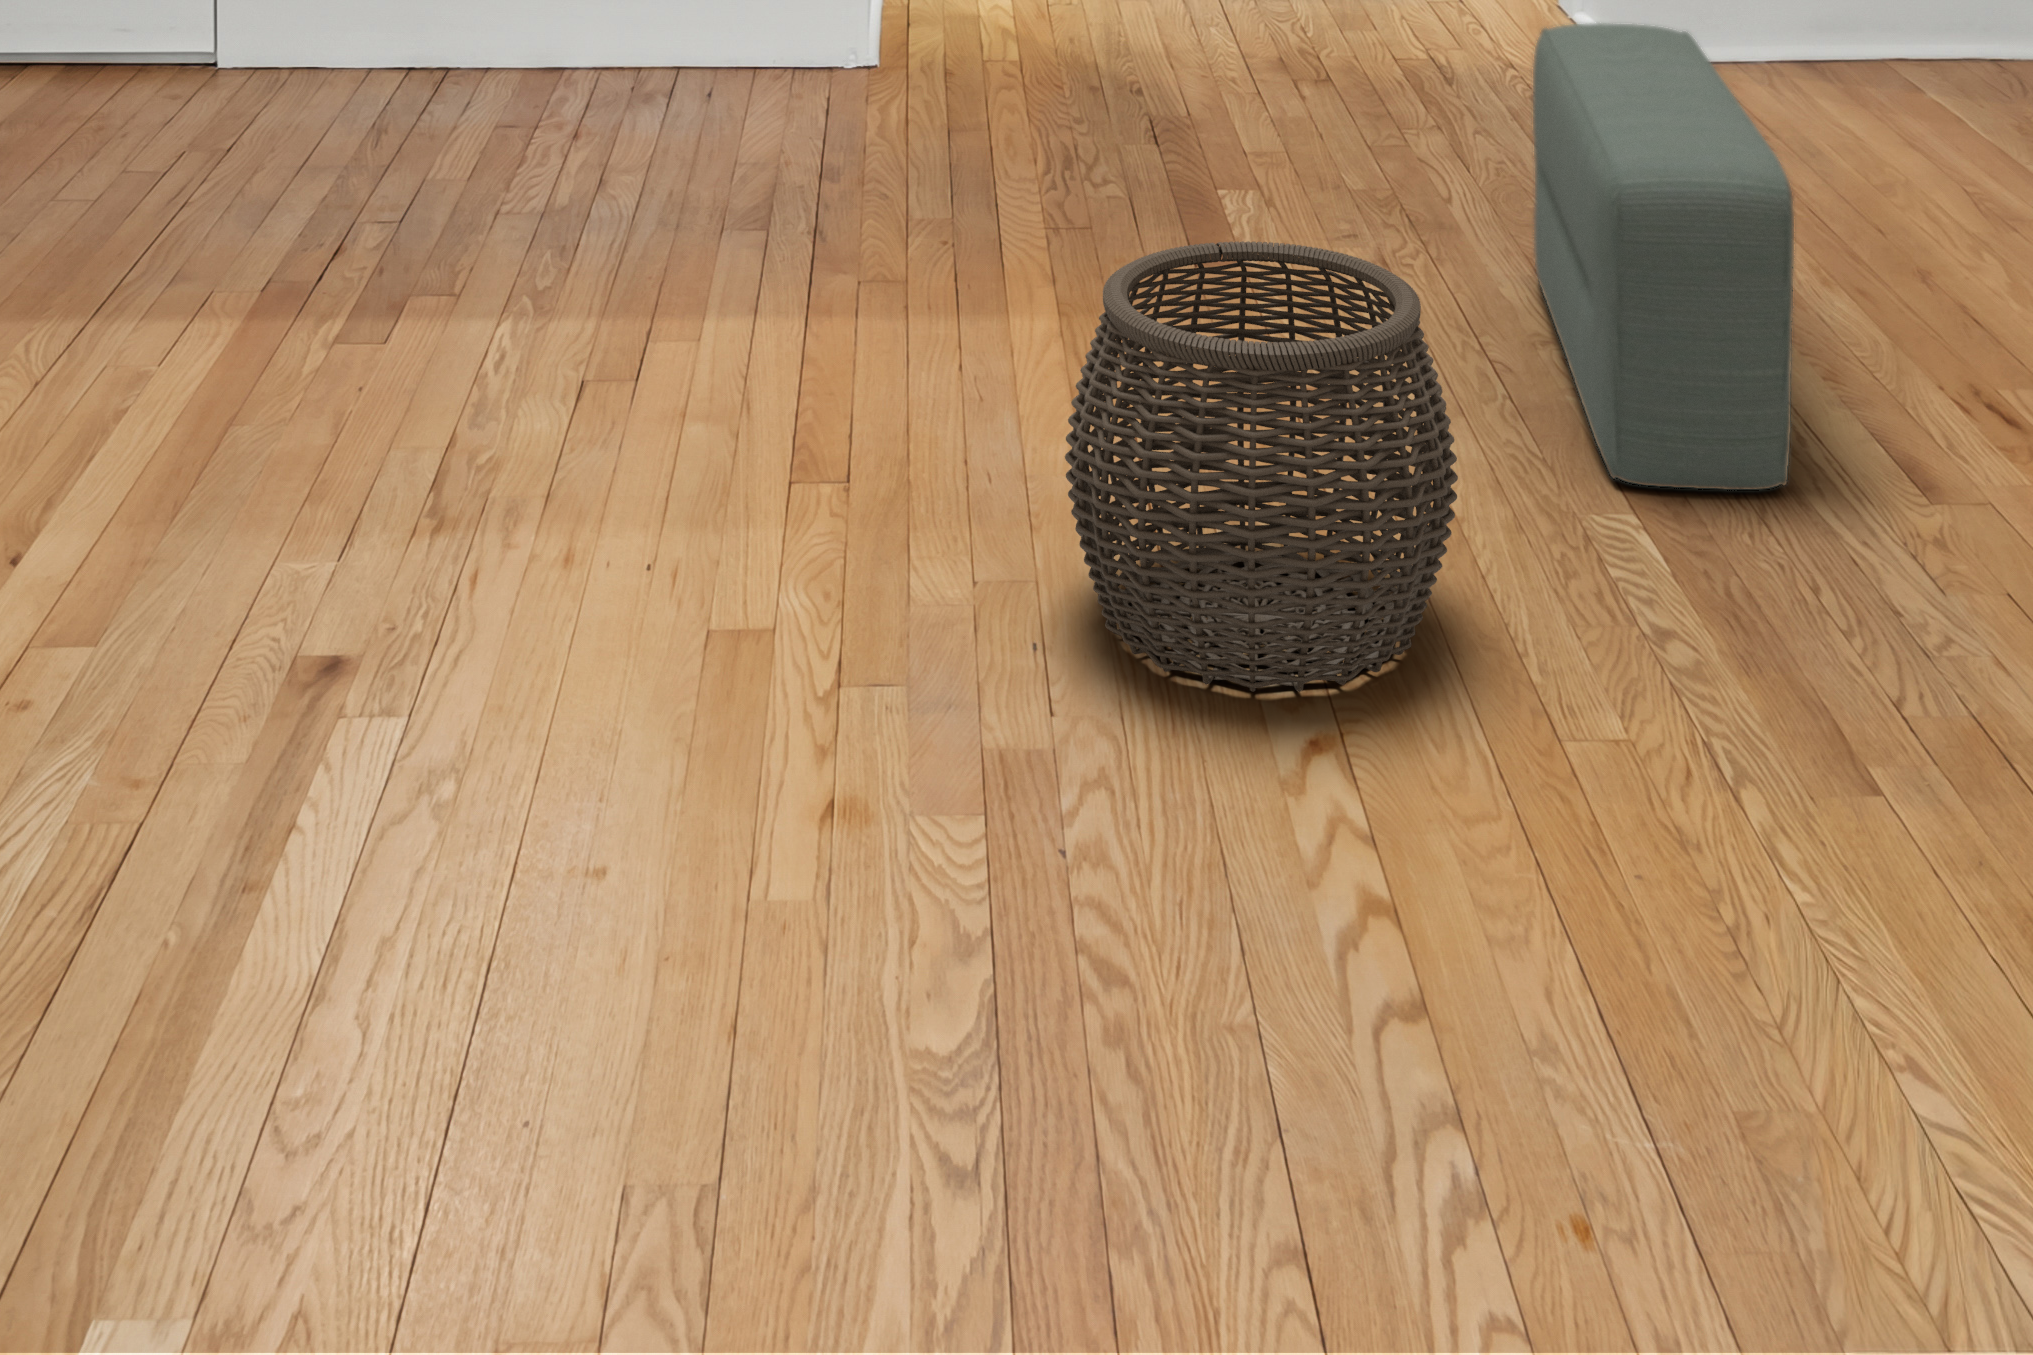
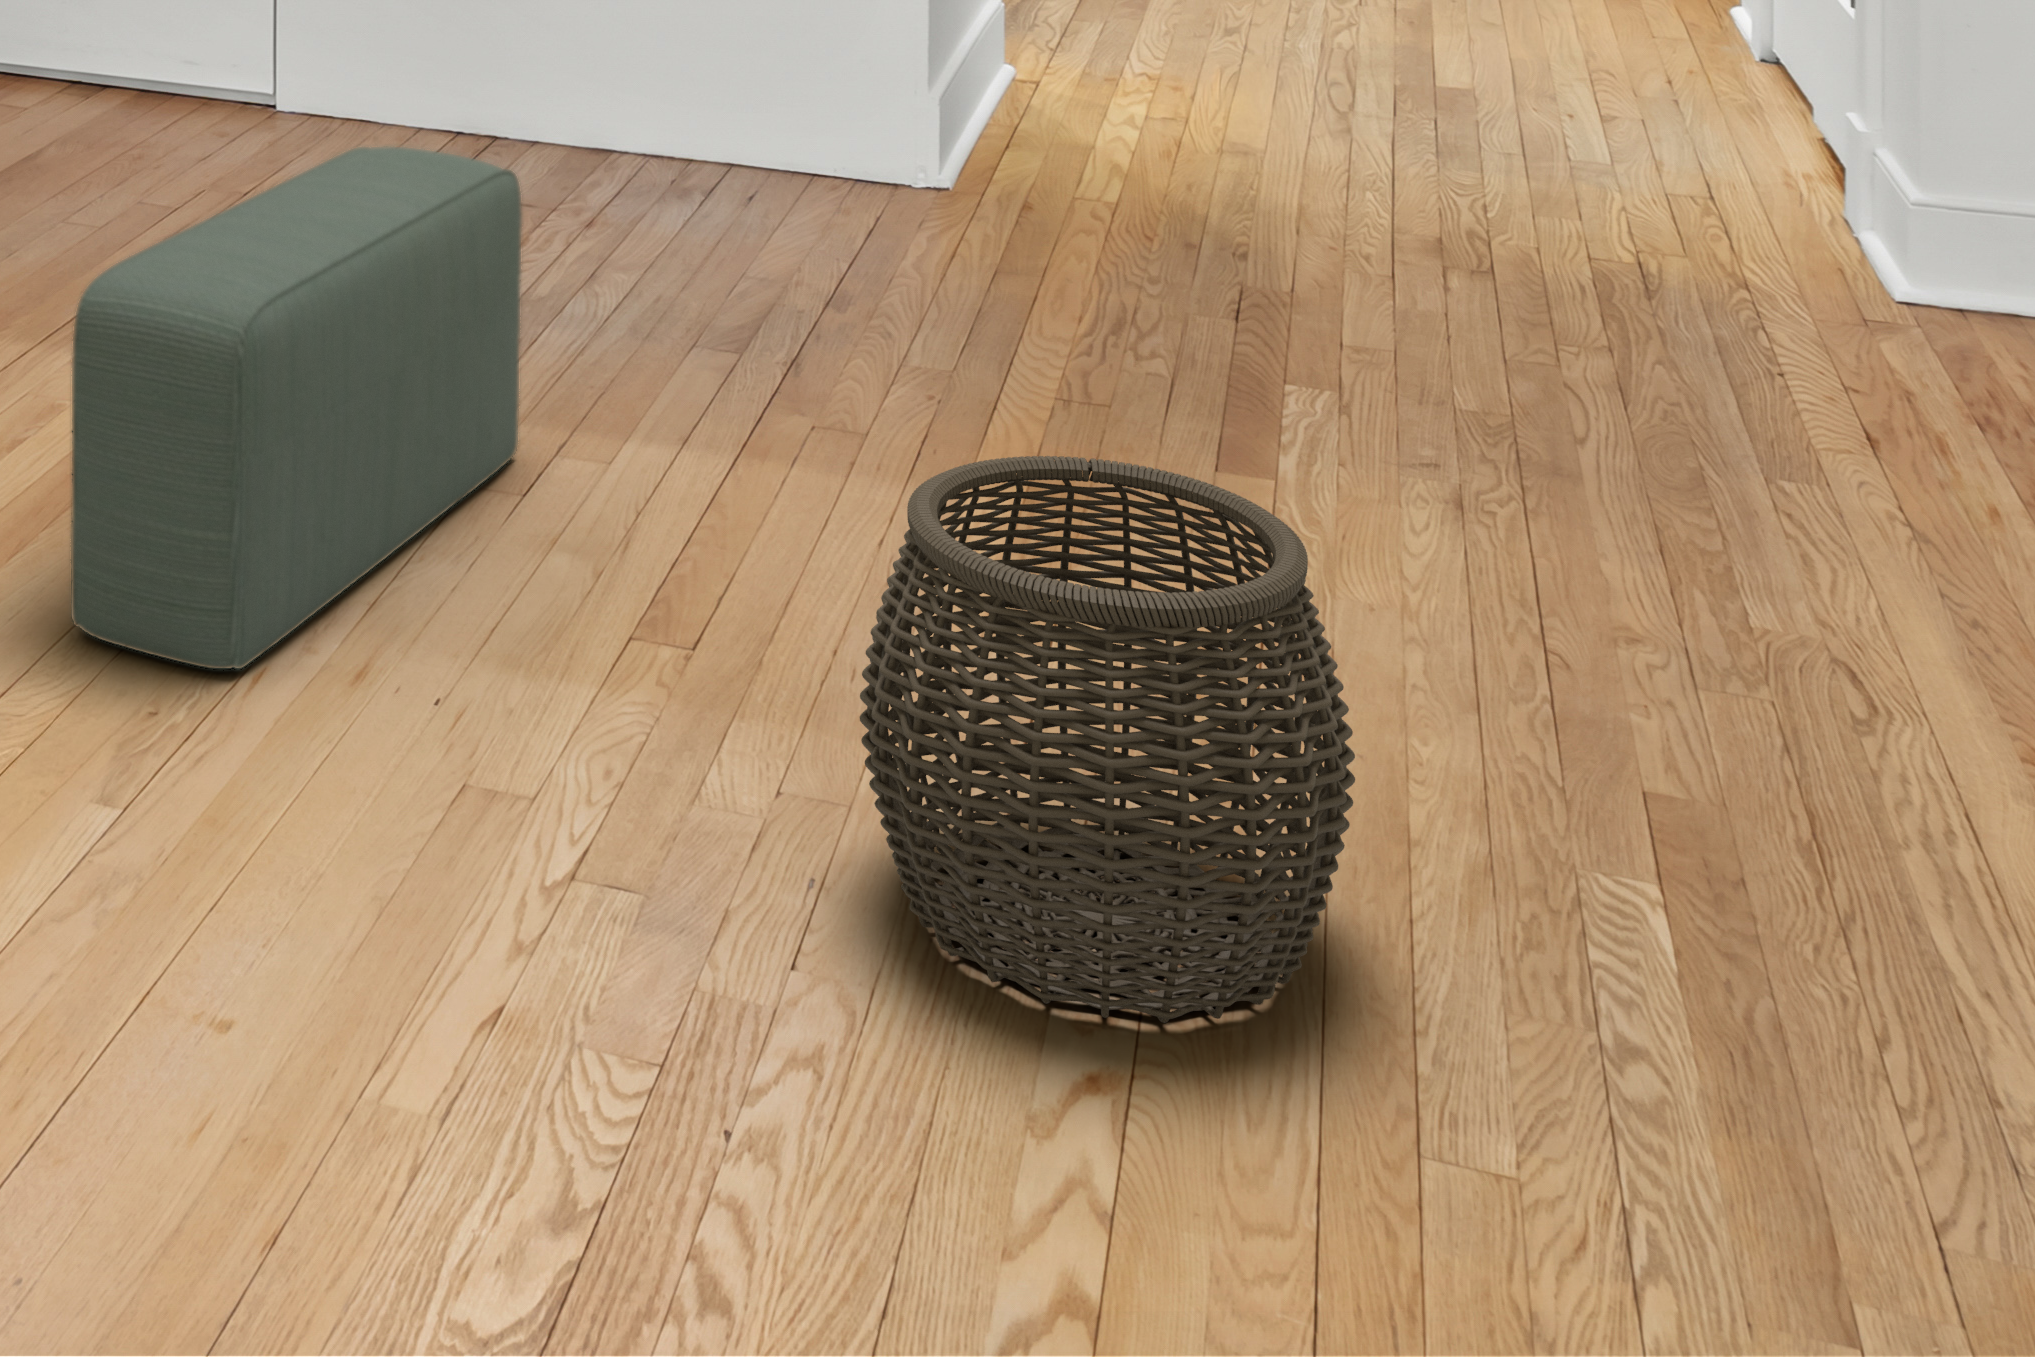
pouf: present [1533,23,1794,490] -> present [71,146,522,669]

